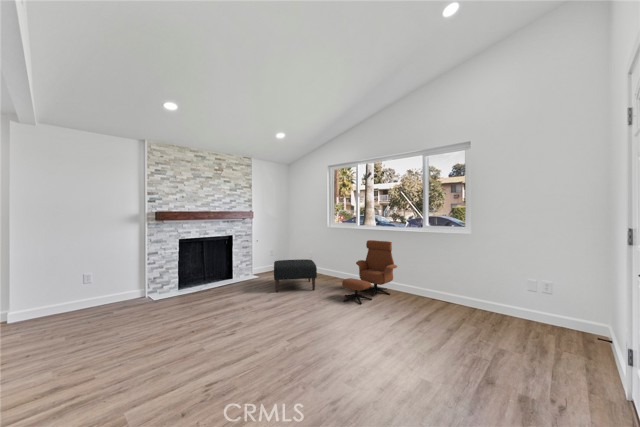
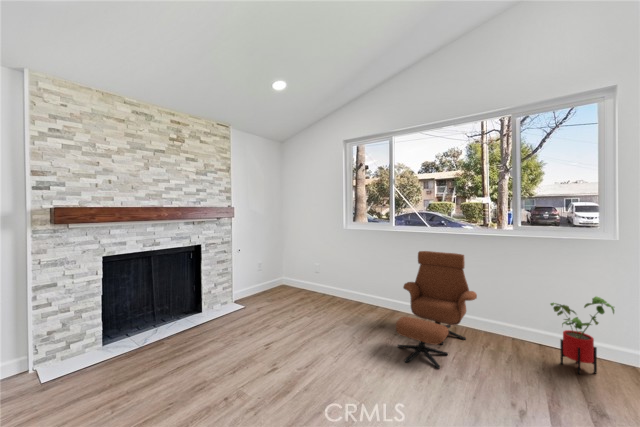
ottoman: present [274,259,317,292] -> none [270,280,345,343]
house plant: none [432,264,462,309] -> present [551,296,614,375]

